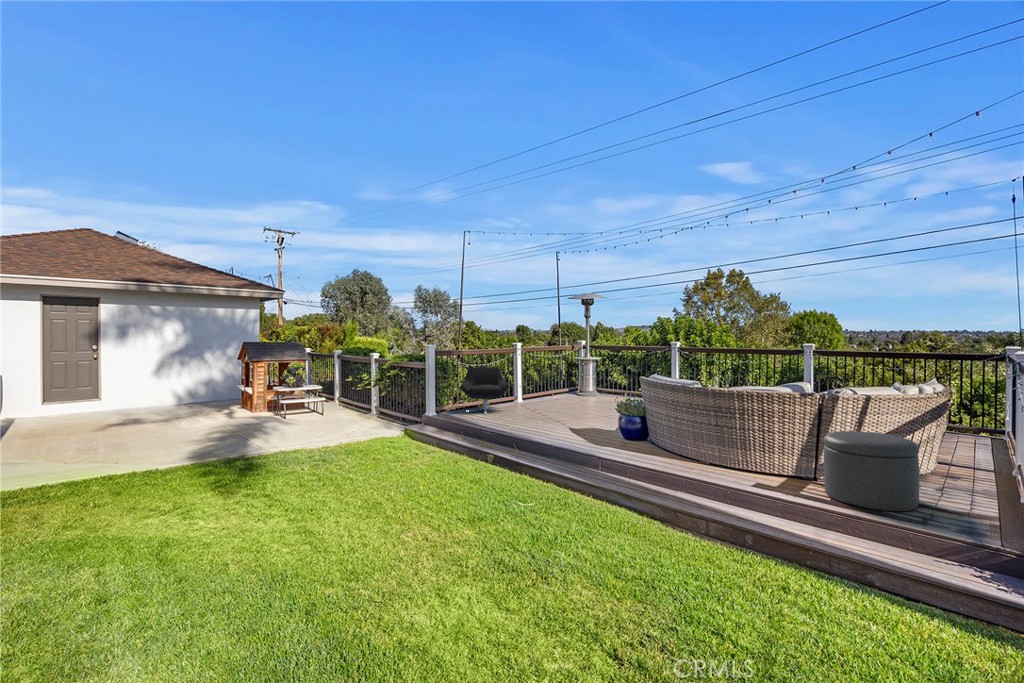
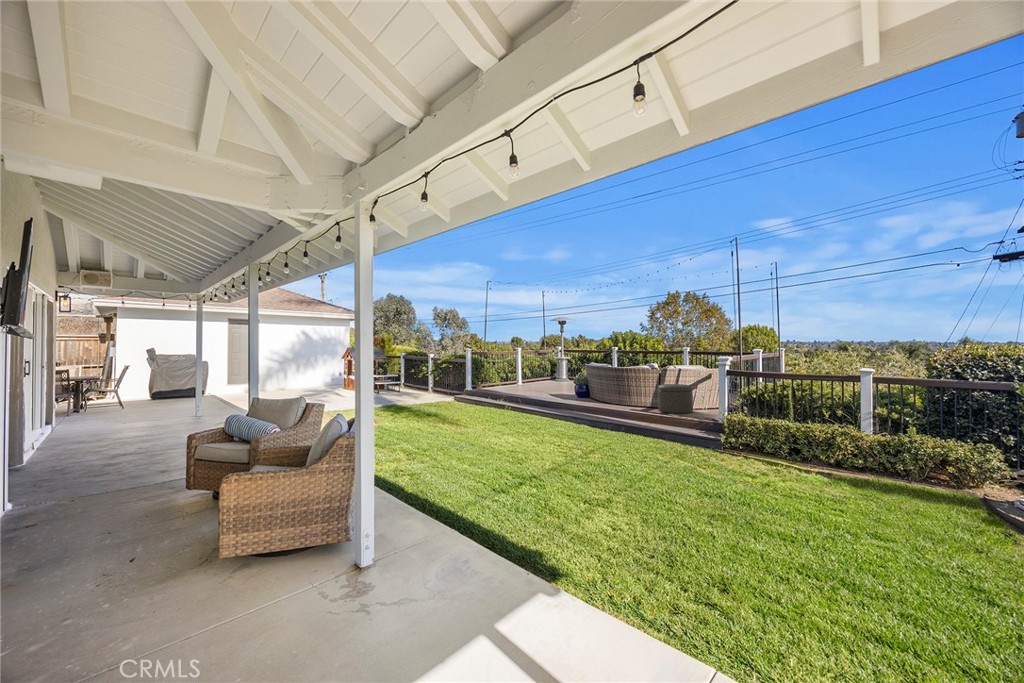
lounge chair: present [460,367,510,414] -> none [487,362,517,389]

